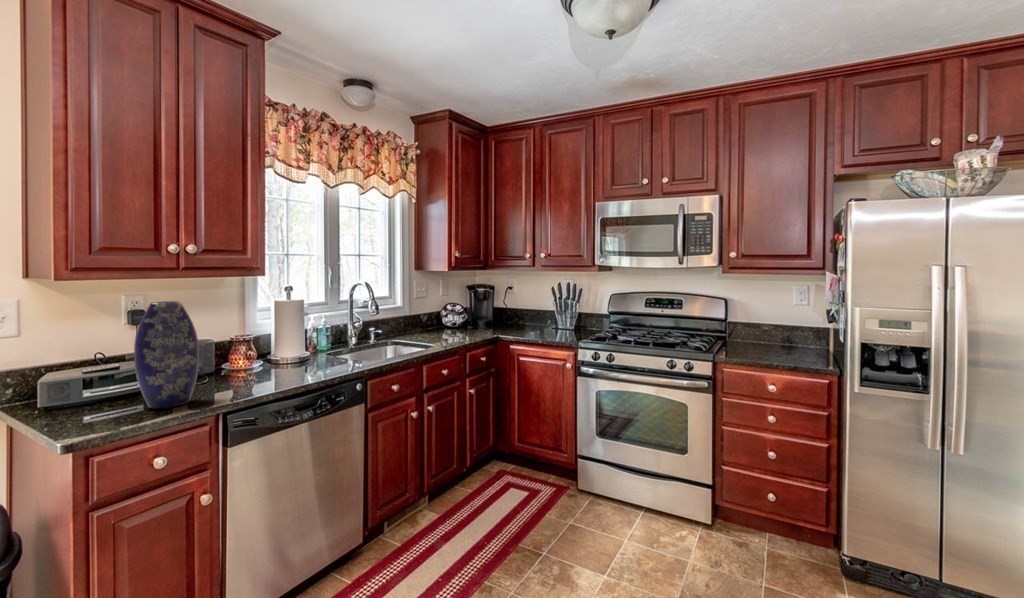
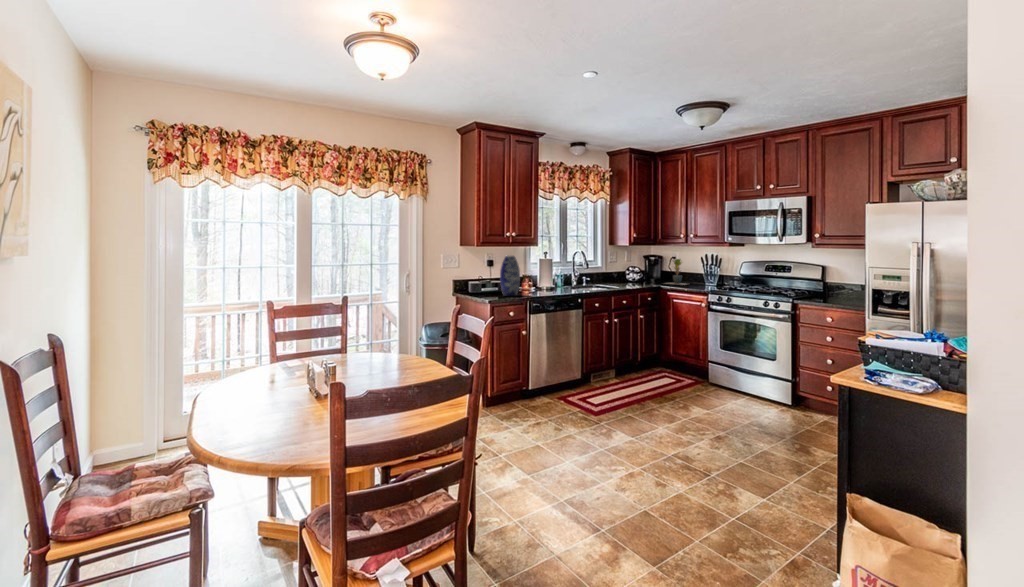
potted plant: none [497,290,539,331] -> present [667,259,686,285]

